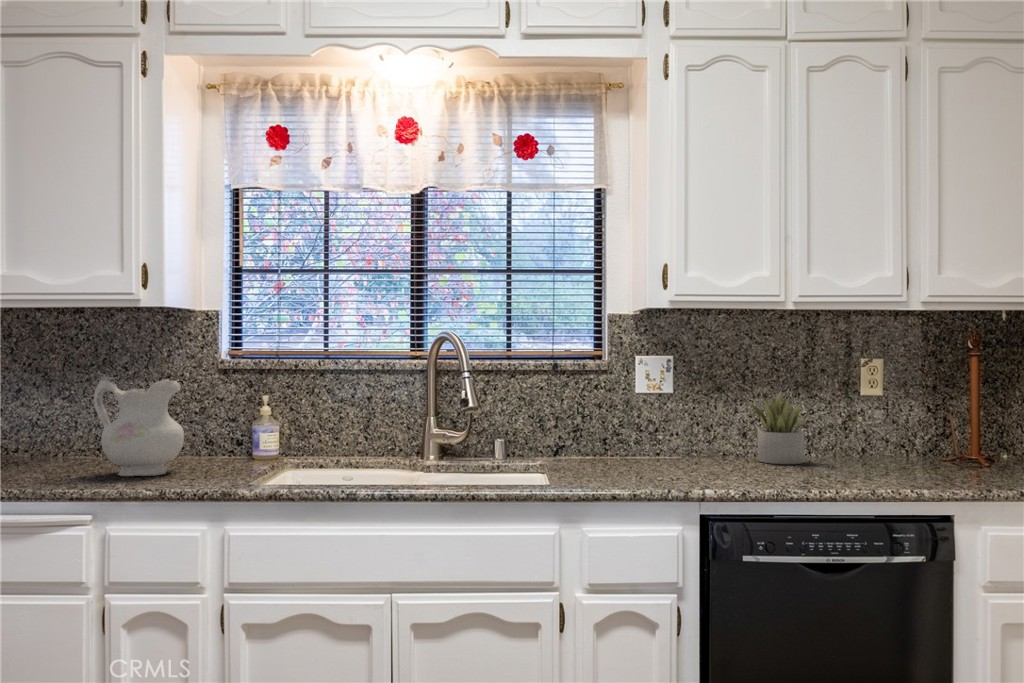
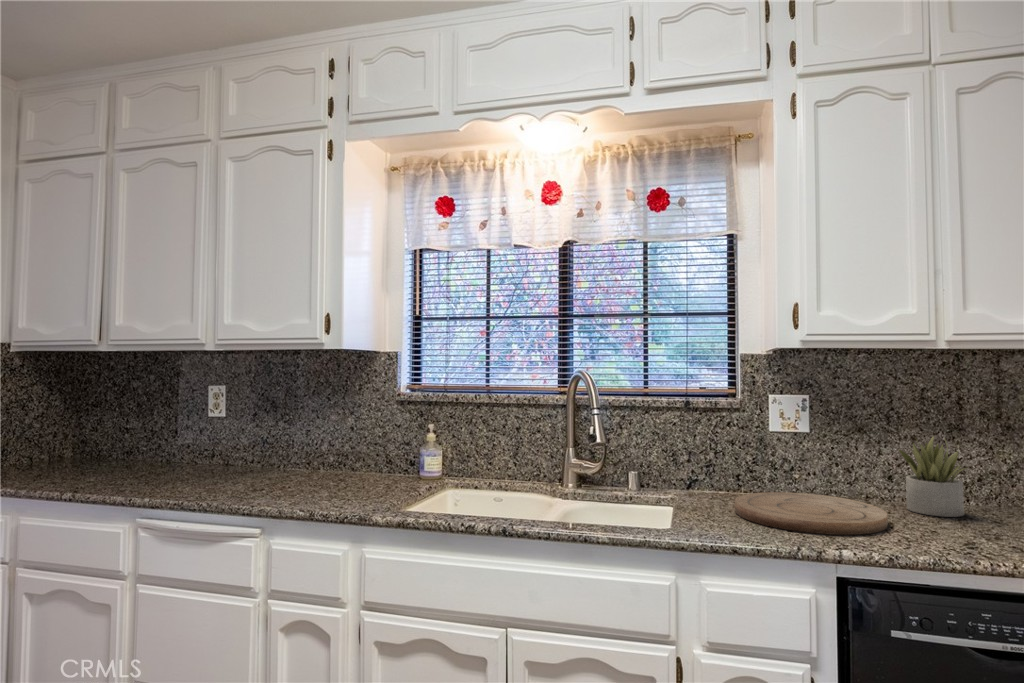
ceramic pitcher: present [94,377,184,476] -> none [294,409,360,493]
cutting board: none [605,451,742,480] -> present [735,492,888,535]

